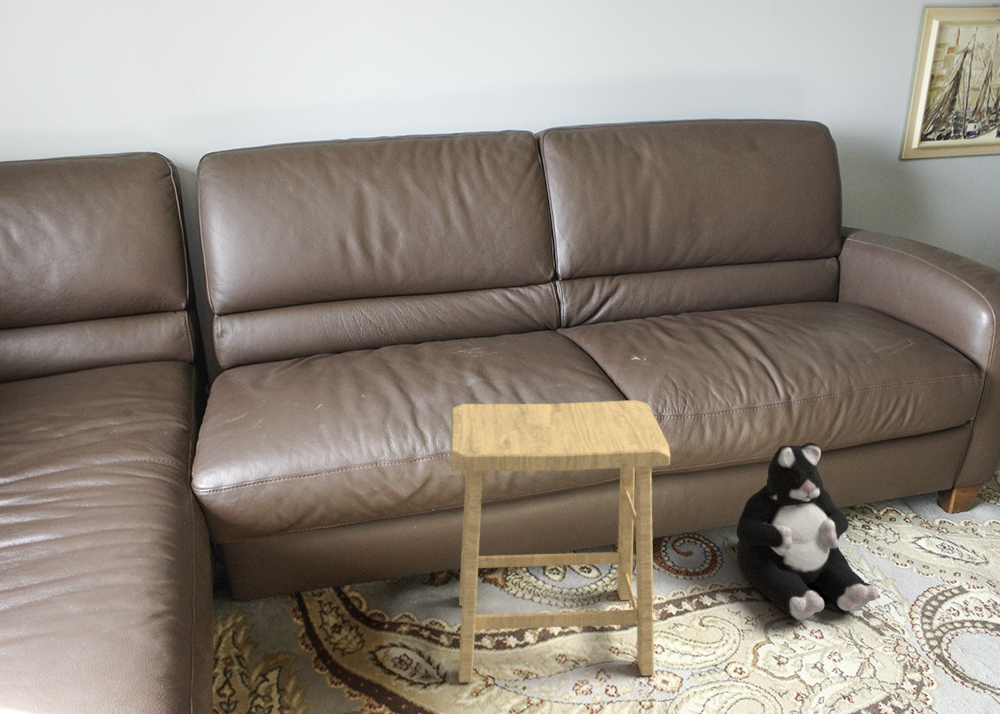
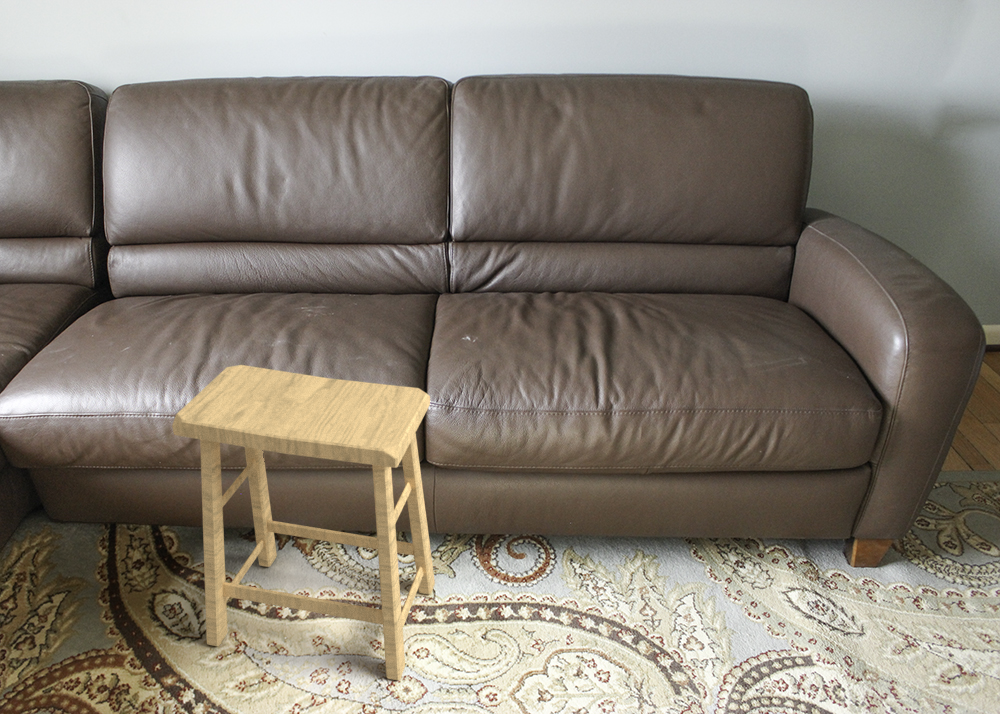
plush toy: present [736,443,878,620] -> none [553,462,684,659]

